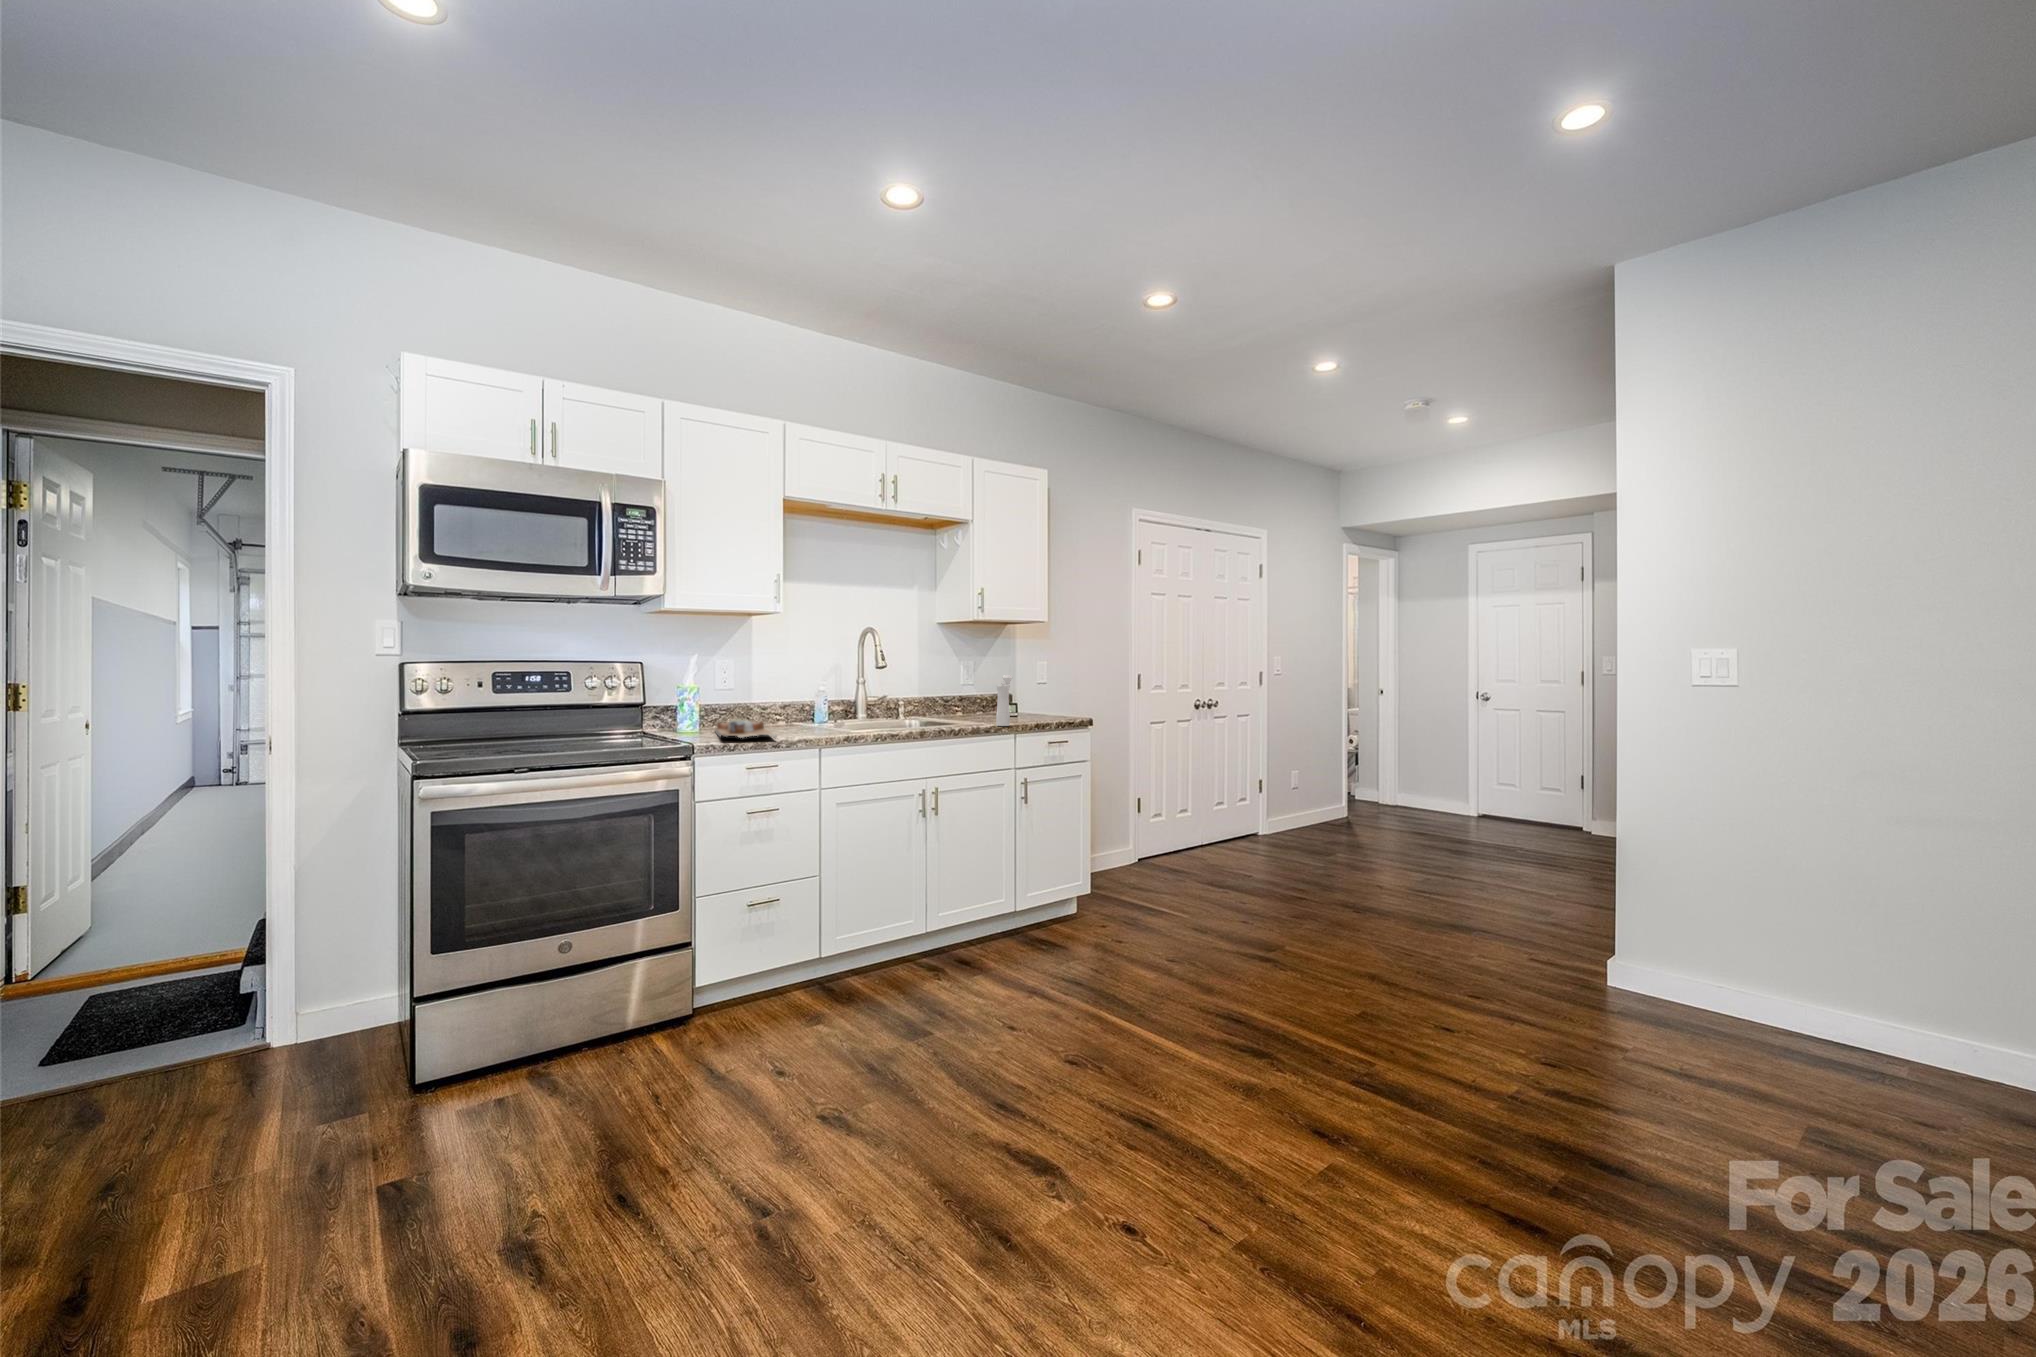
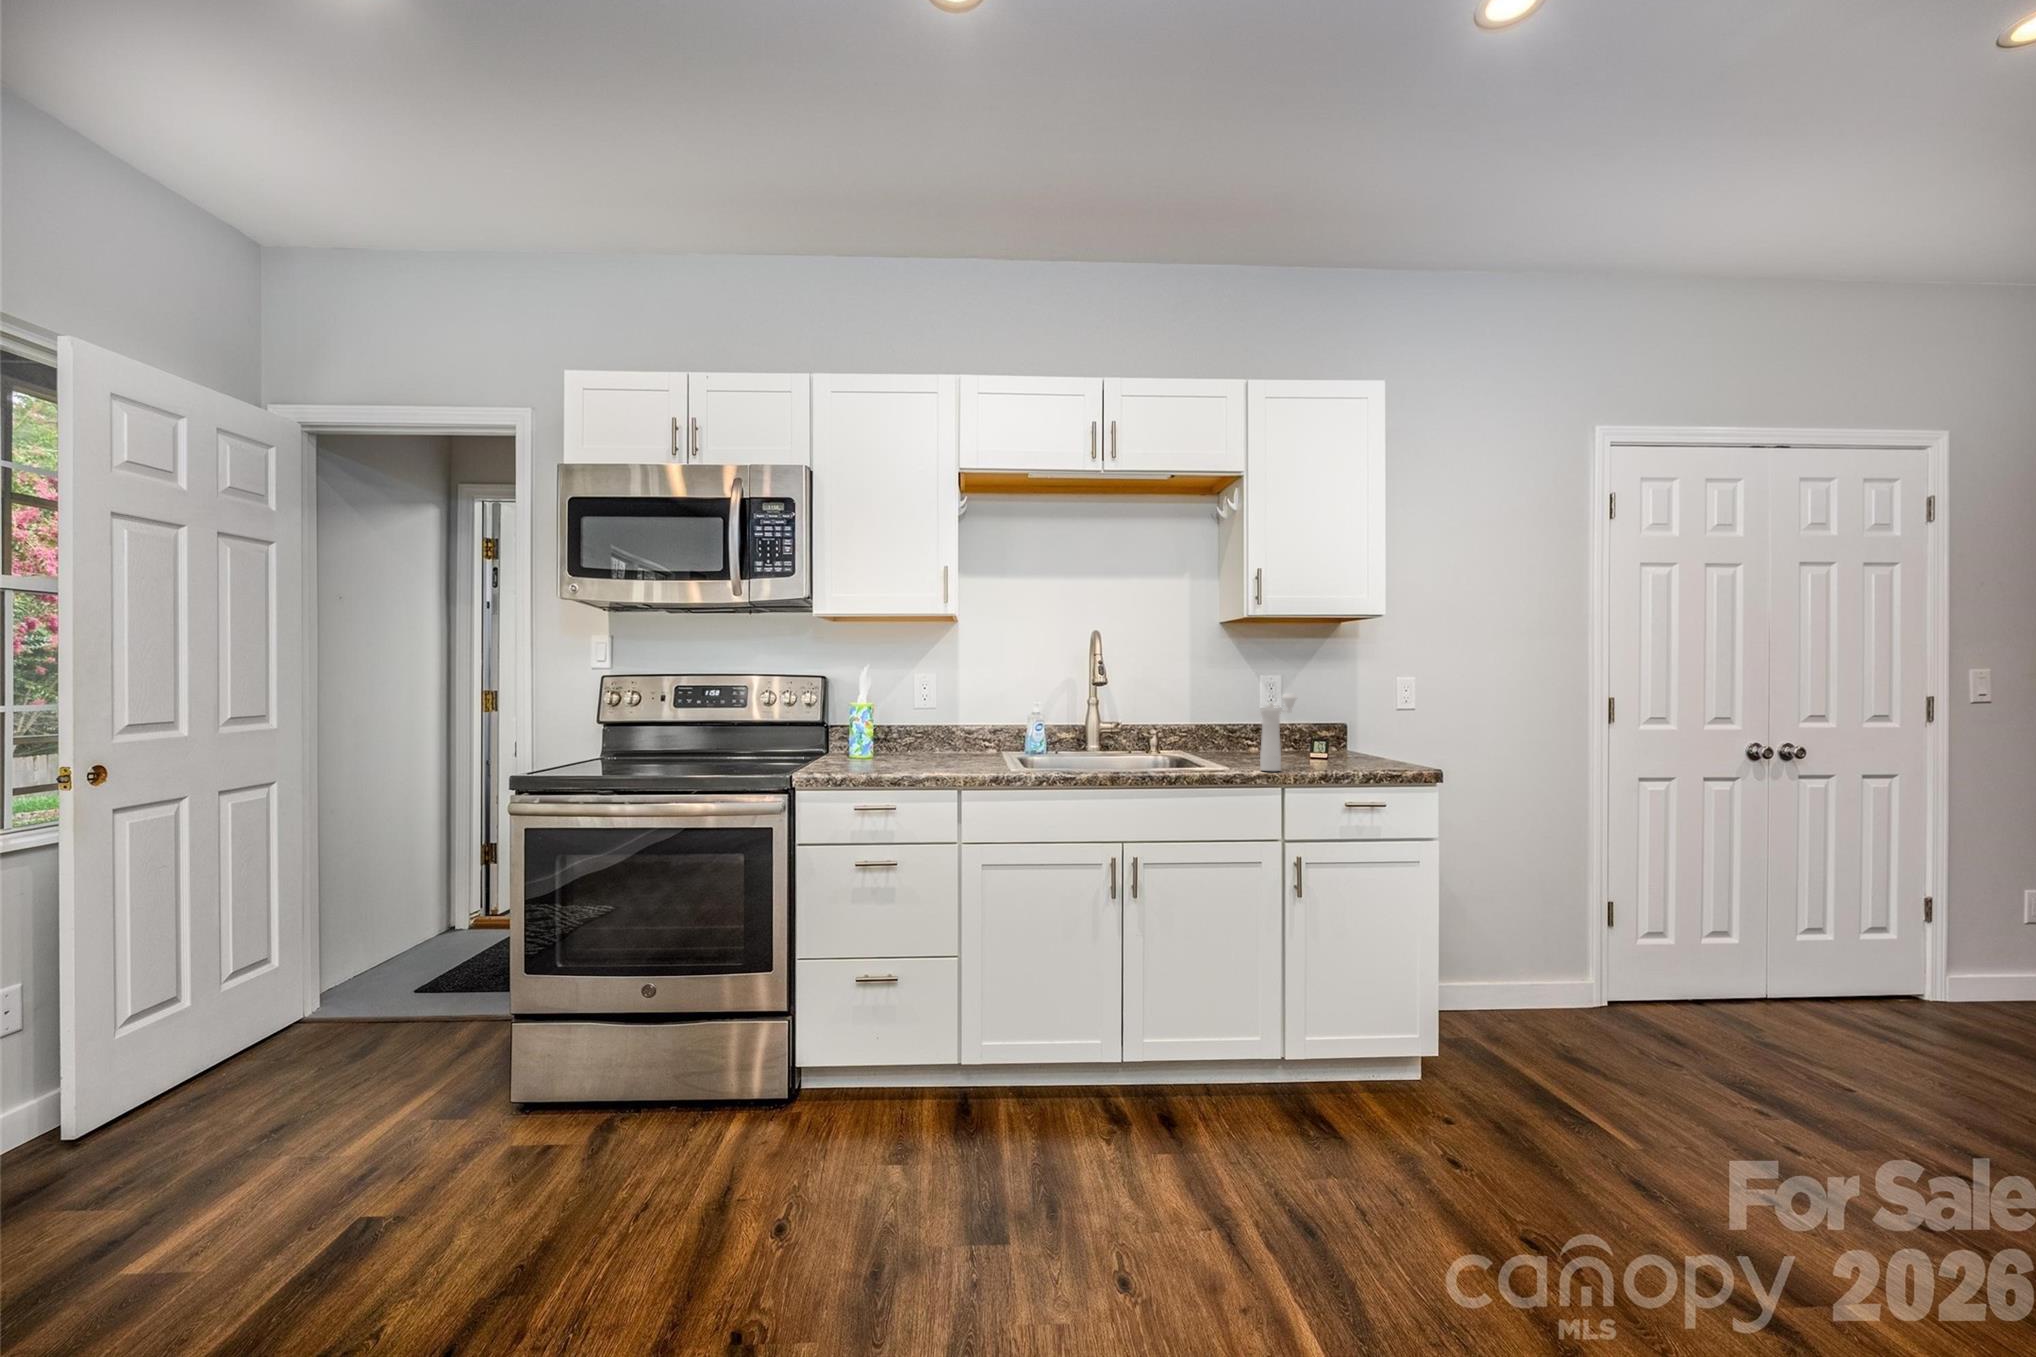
cutting board: present [715,719,777,738] -> none [847,746,946,774]

